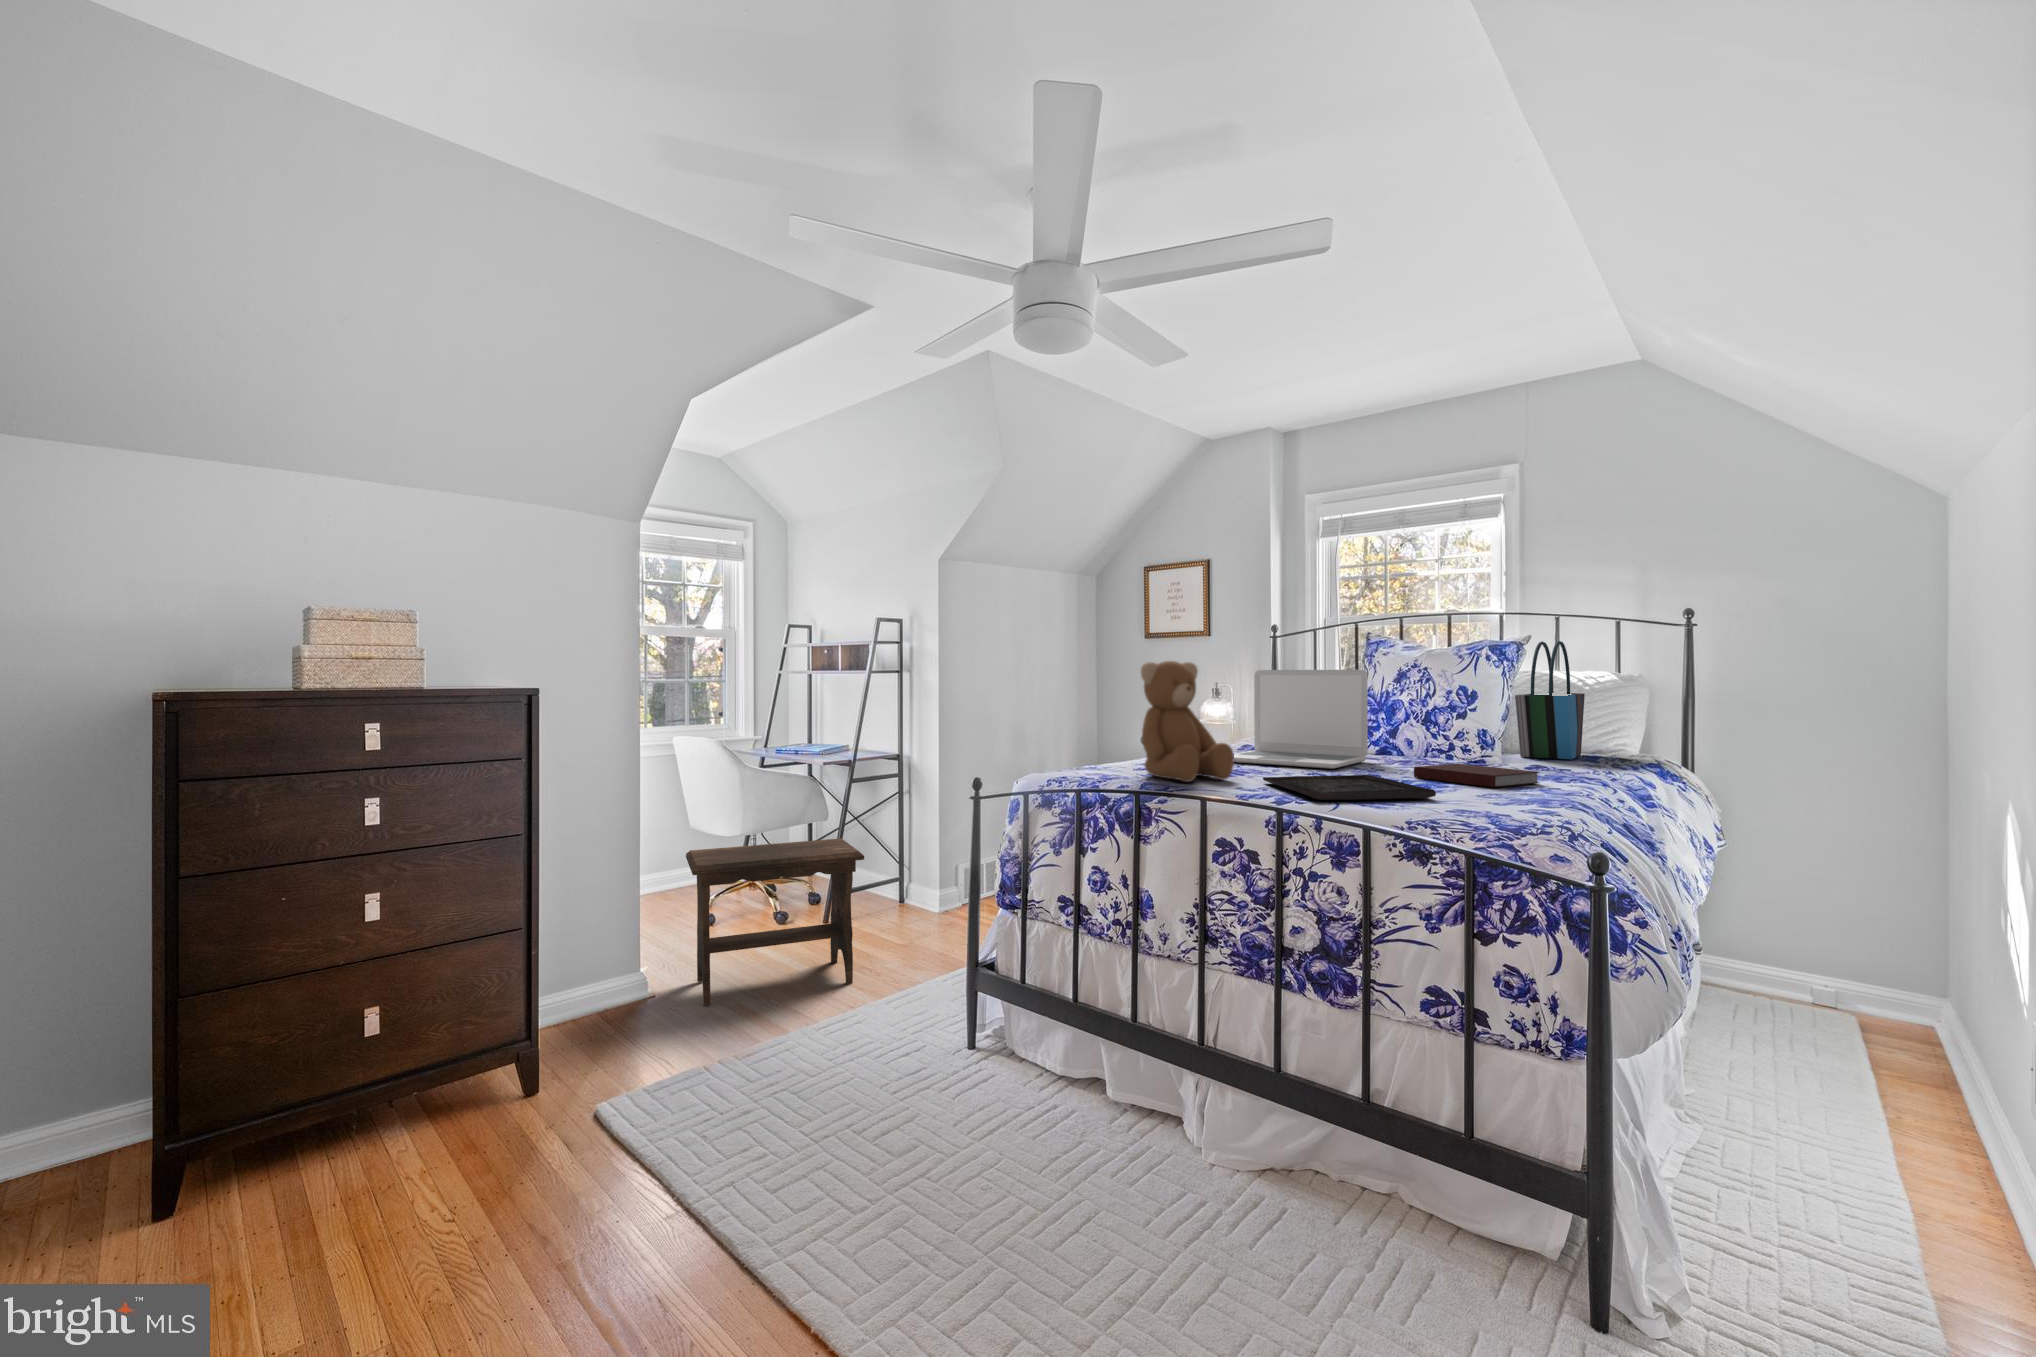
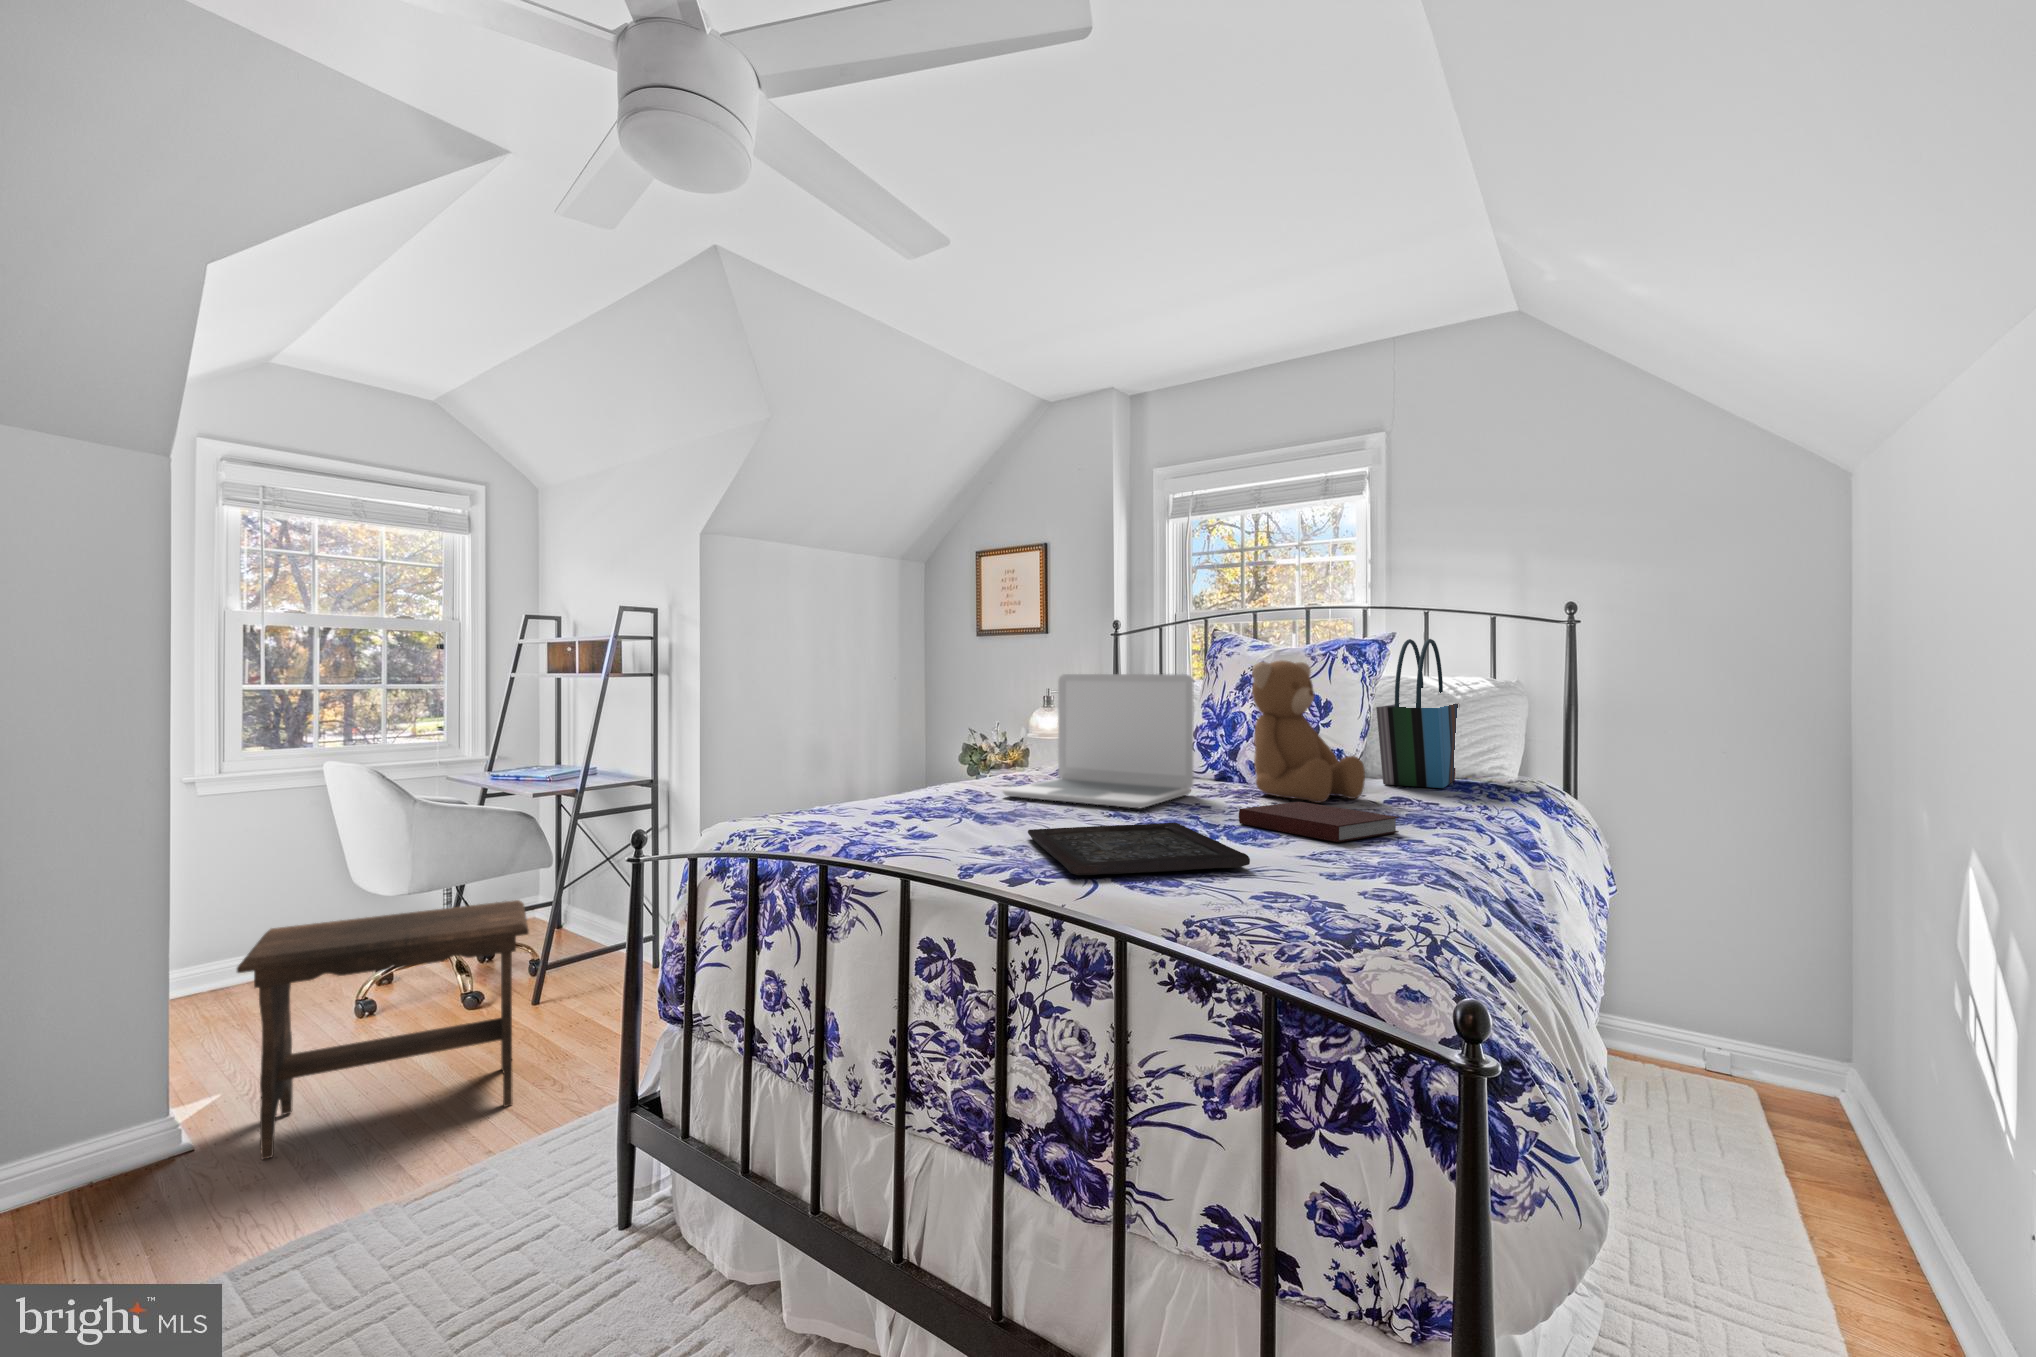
teddy bear: present [1141,661,1234,782] -> present [1252,660,1365,803]

